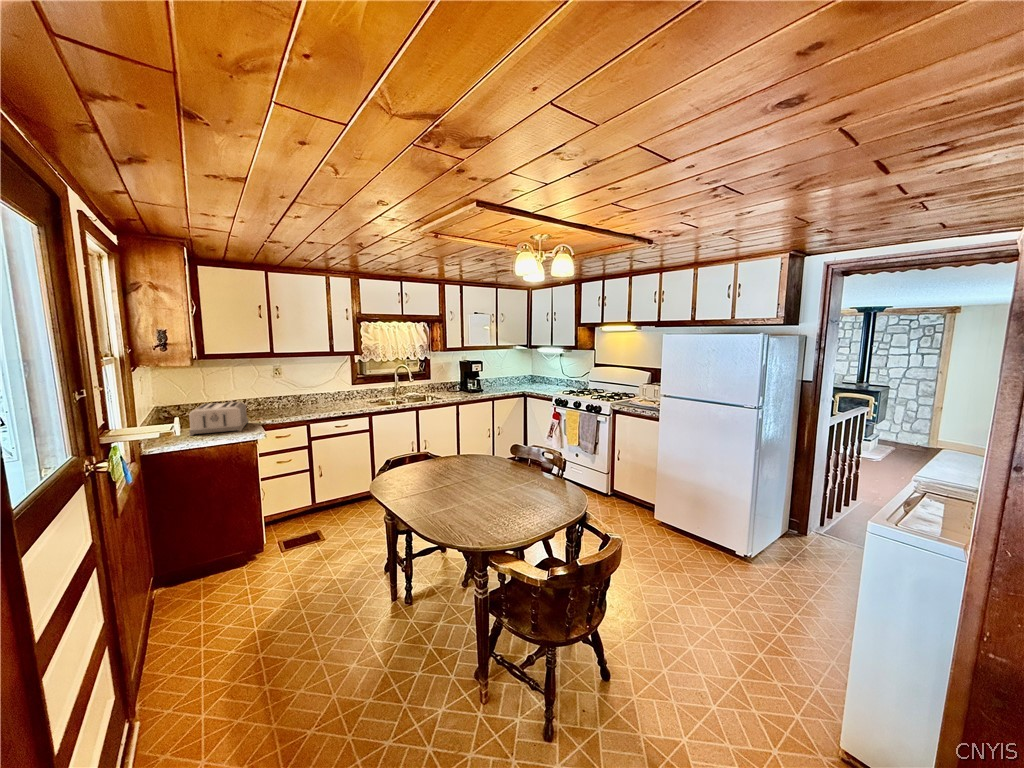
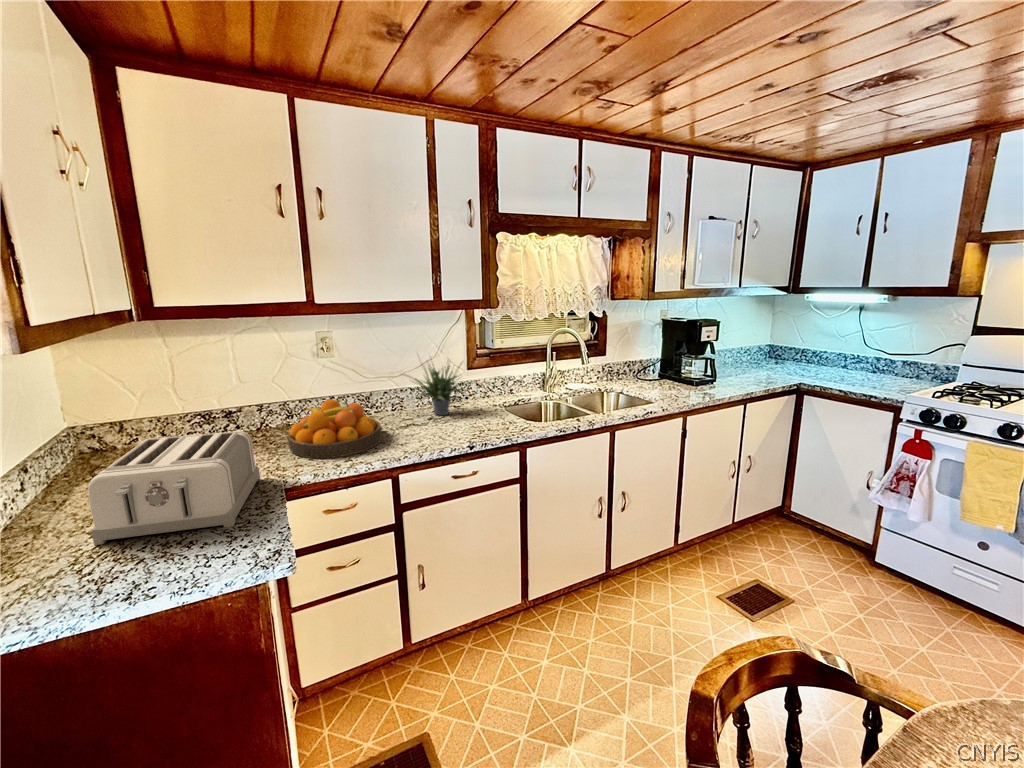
potted plant: none [315,374,355,406] -> present [414,362,472,415]
fruit bowl: none [259,396,304,418] -> present [288,399,382,459]

